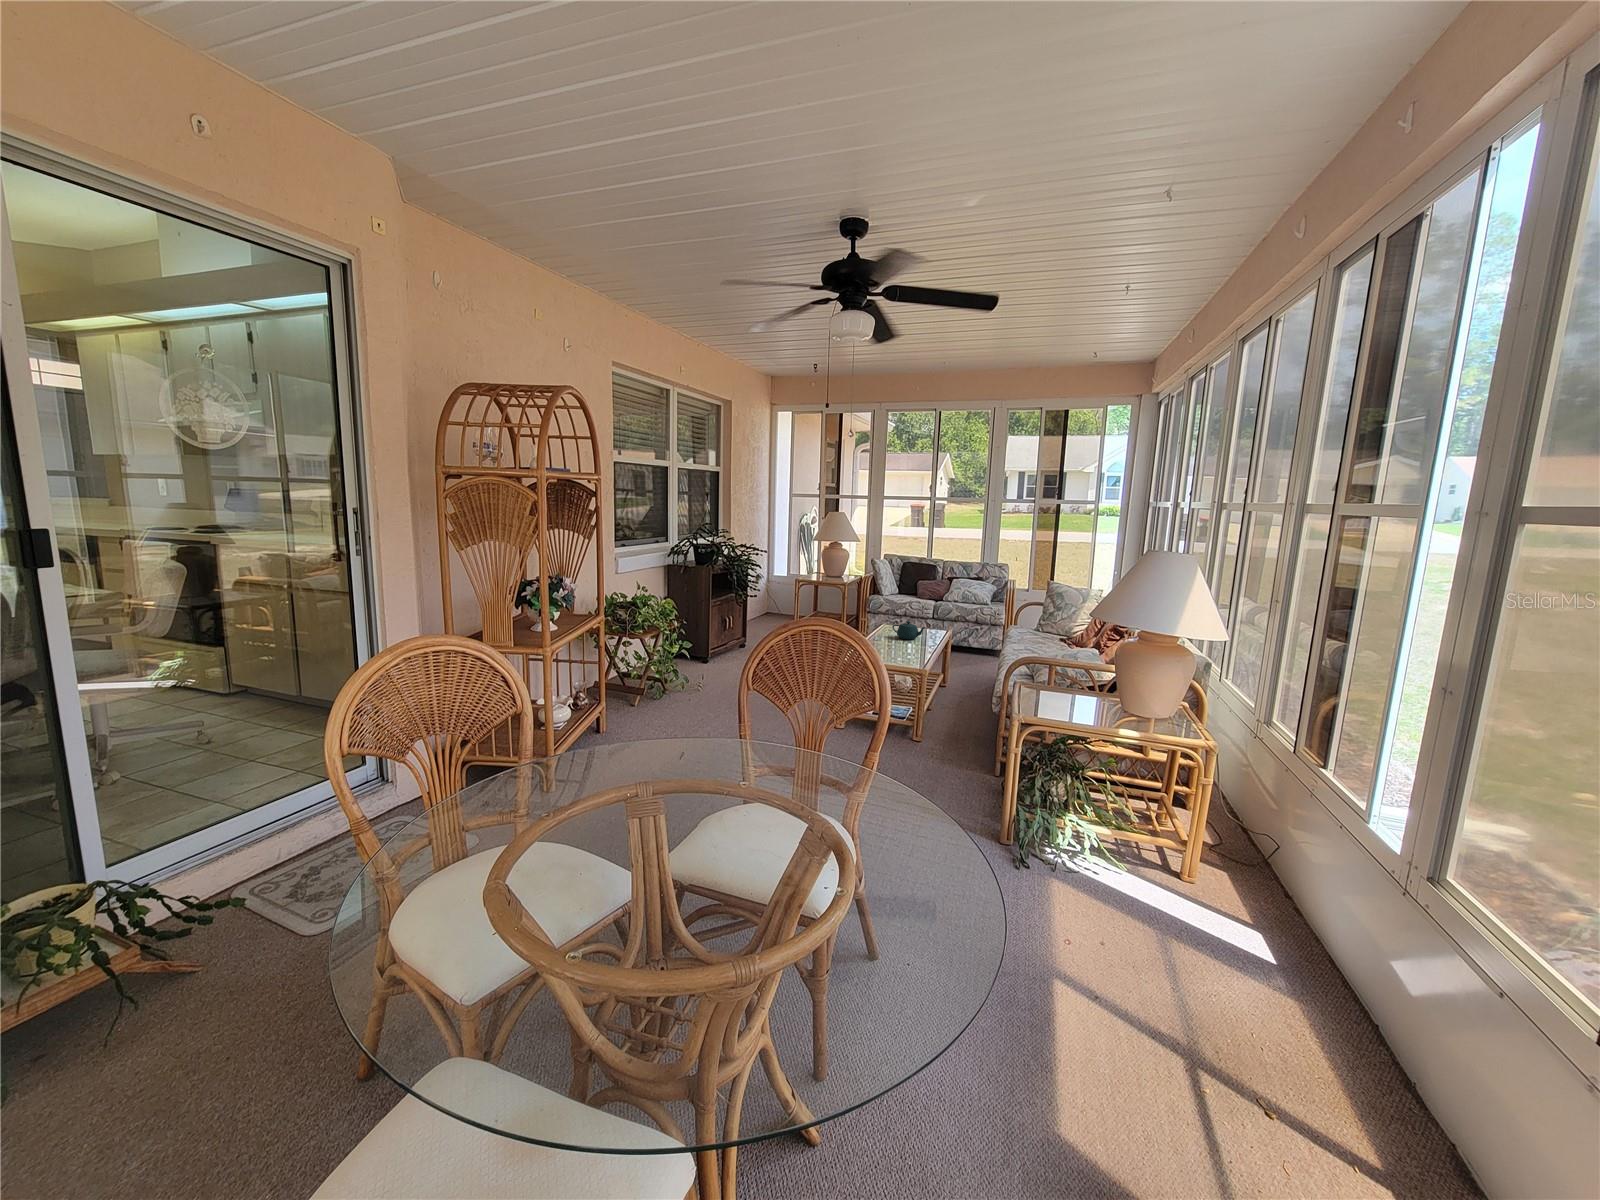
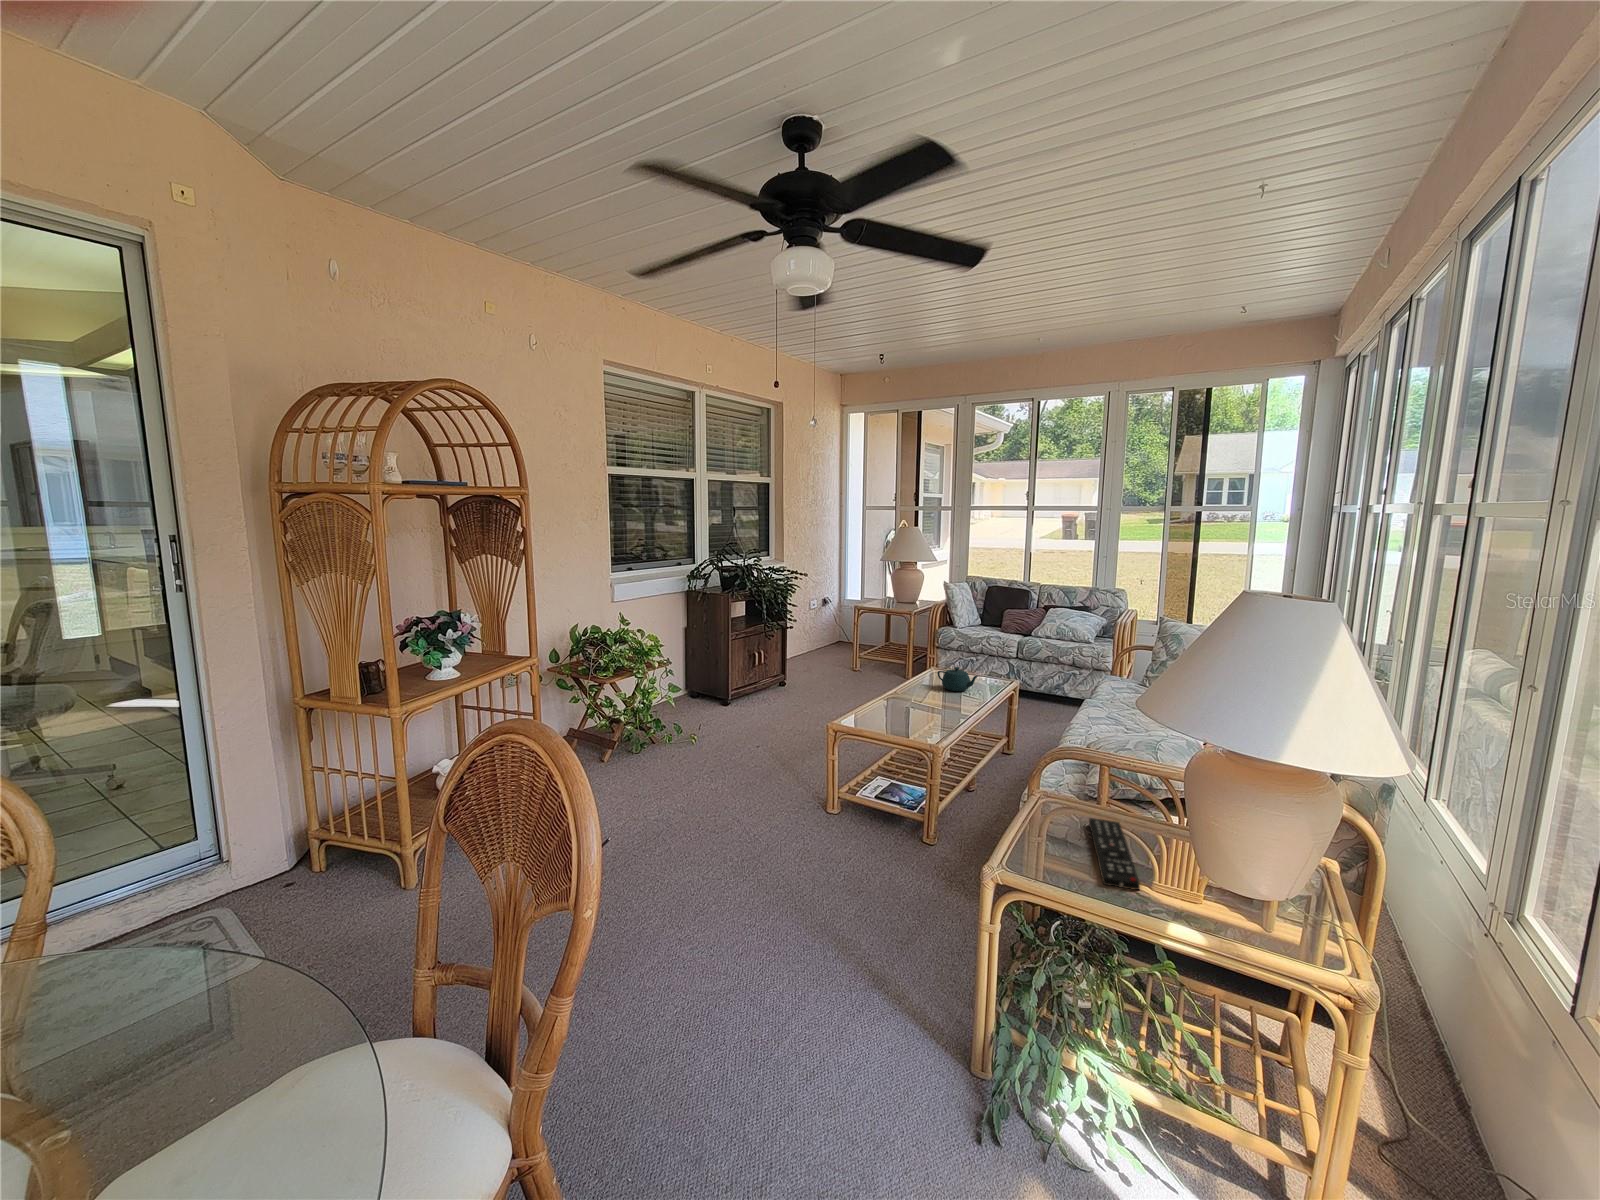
remote control: none [1052,694,1095,723] -> present [1089,818,1140,890]

